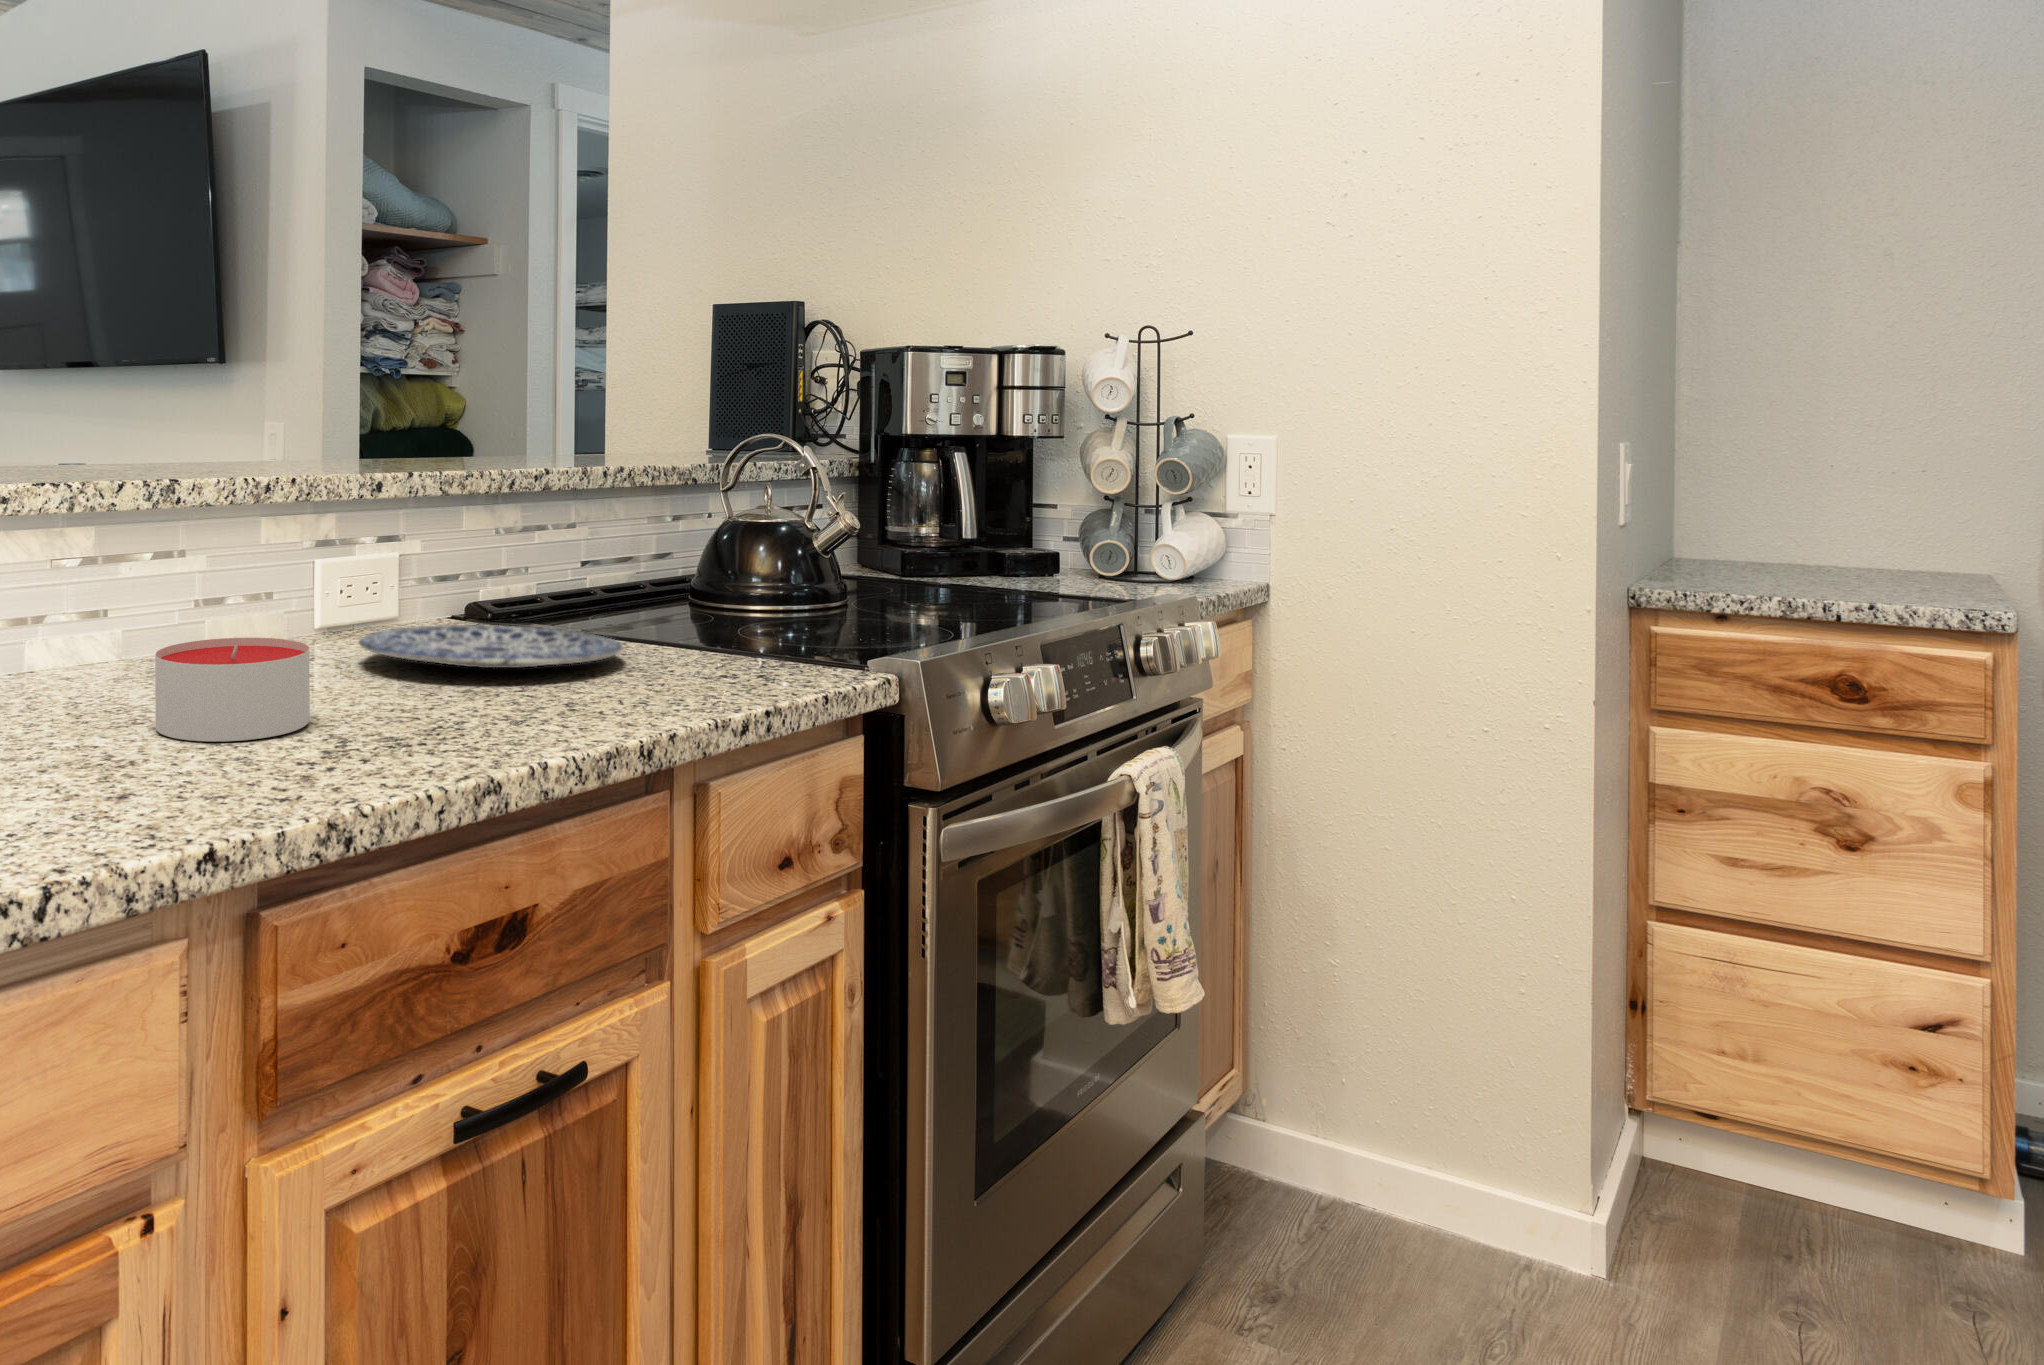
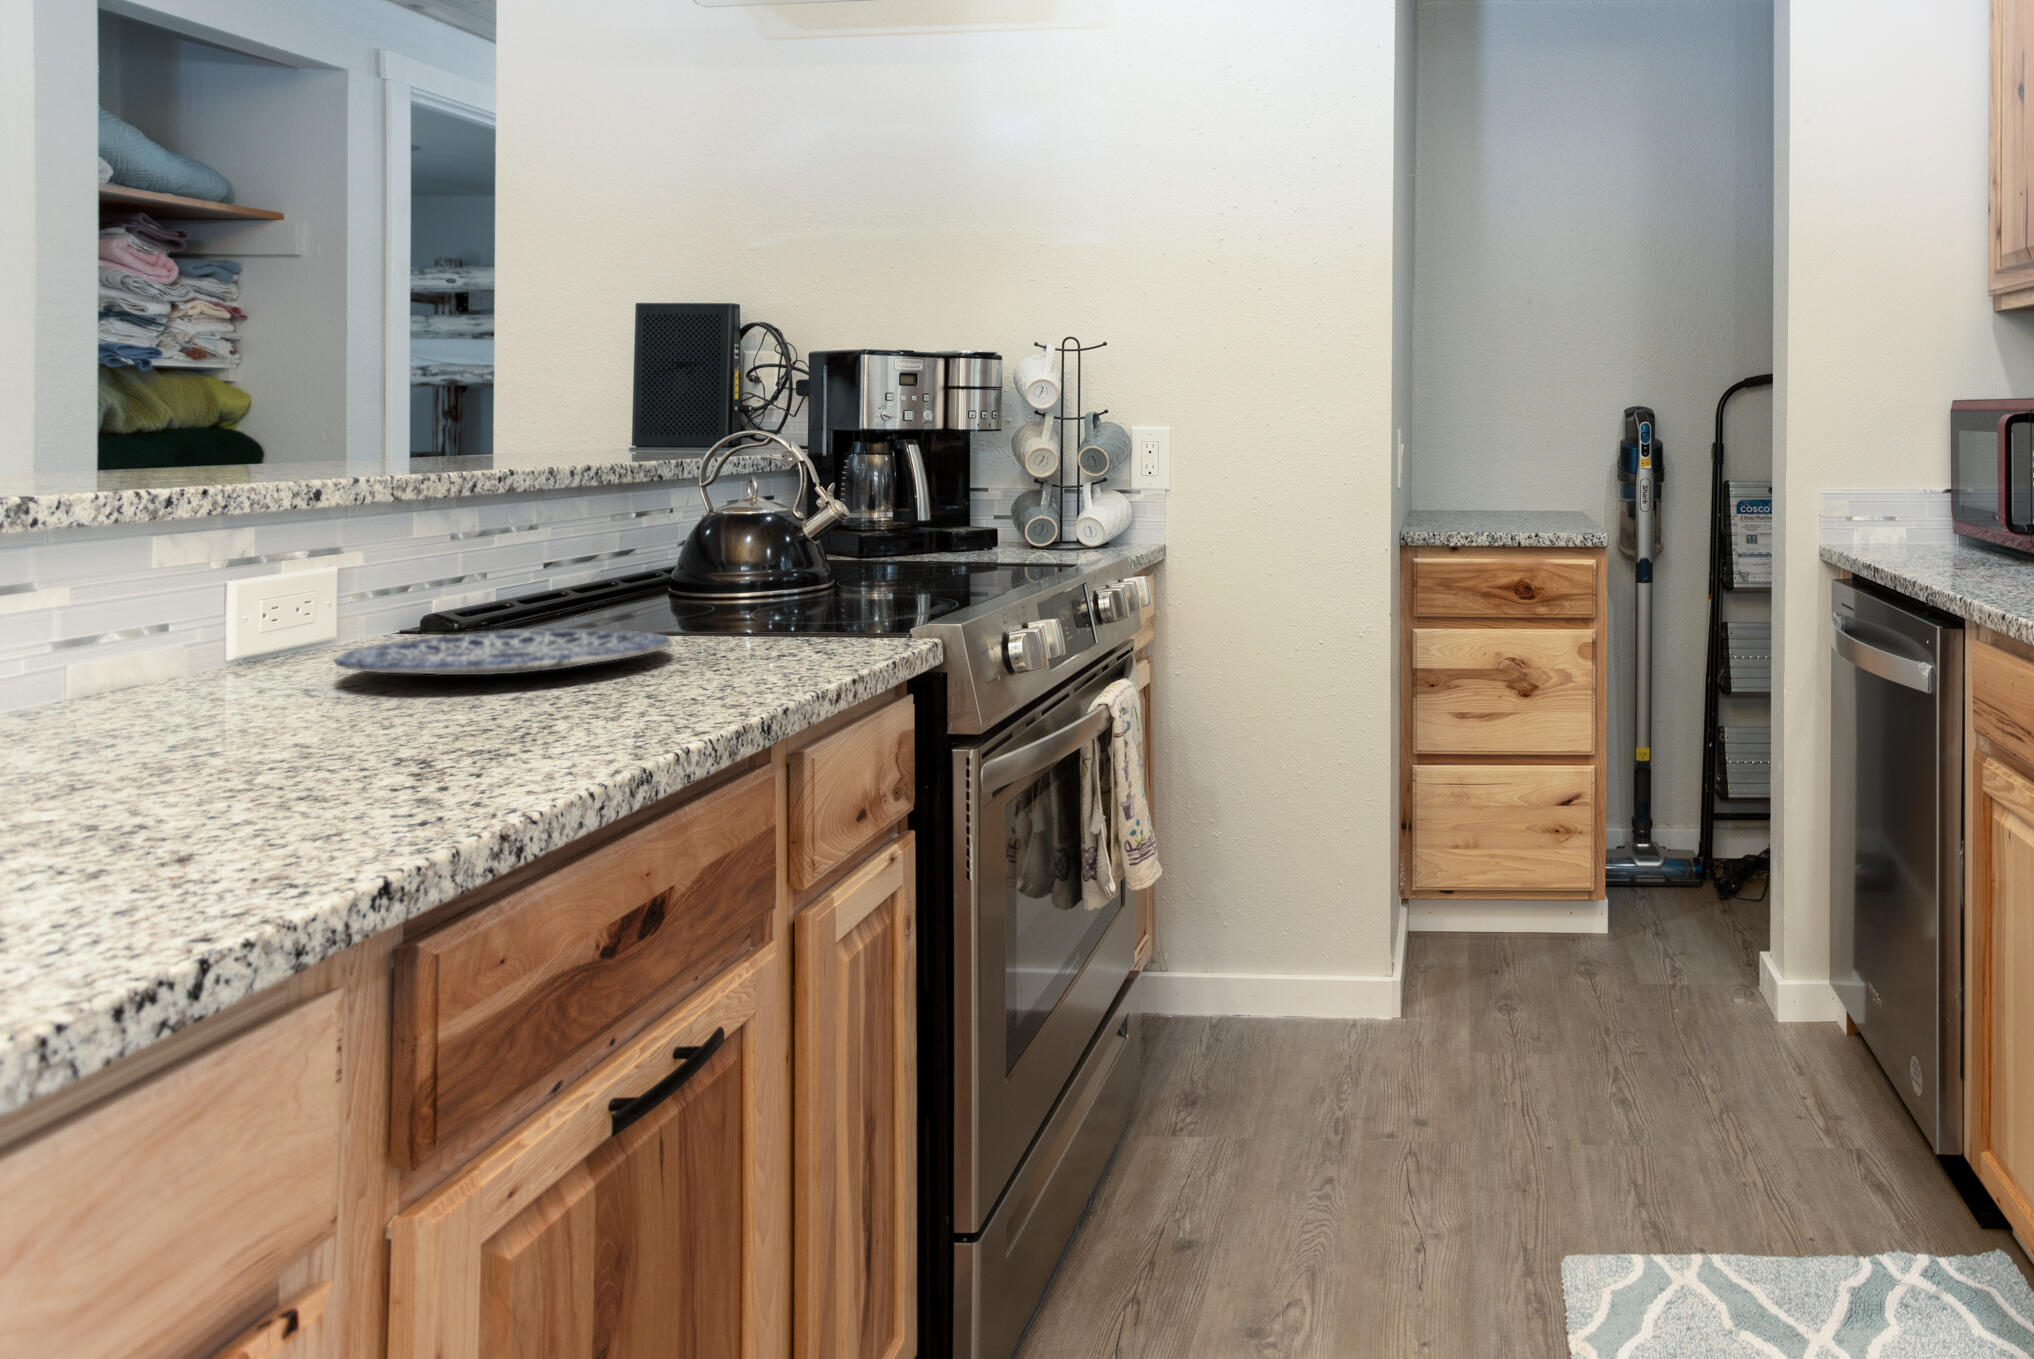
candle: present [155,638,310,742] -> none [120,661,353,790]

